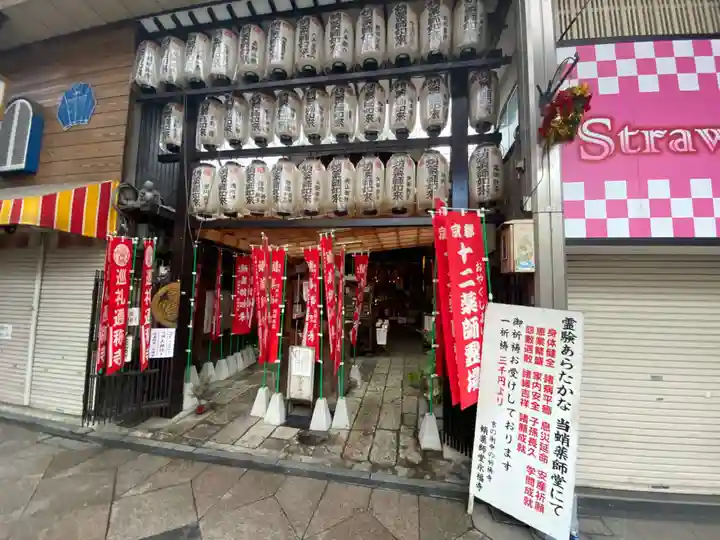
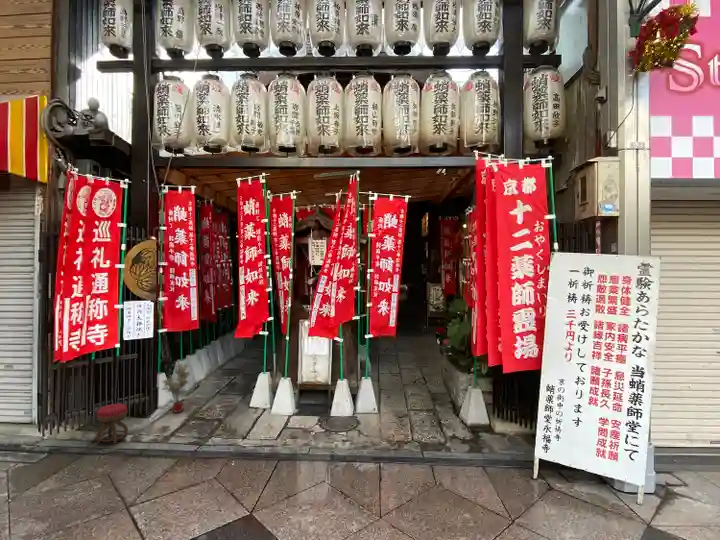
stool: none [126,407,153,441] -> present [96,404,128,444]

